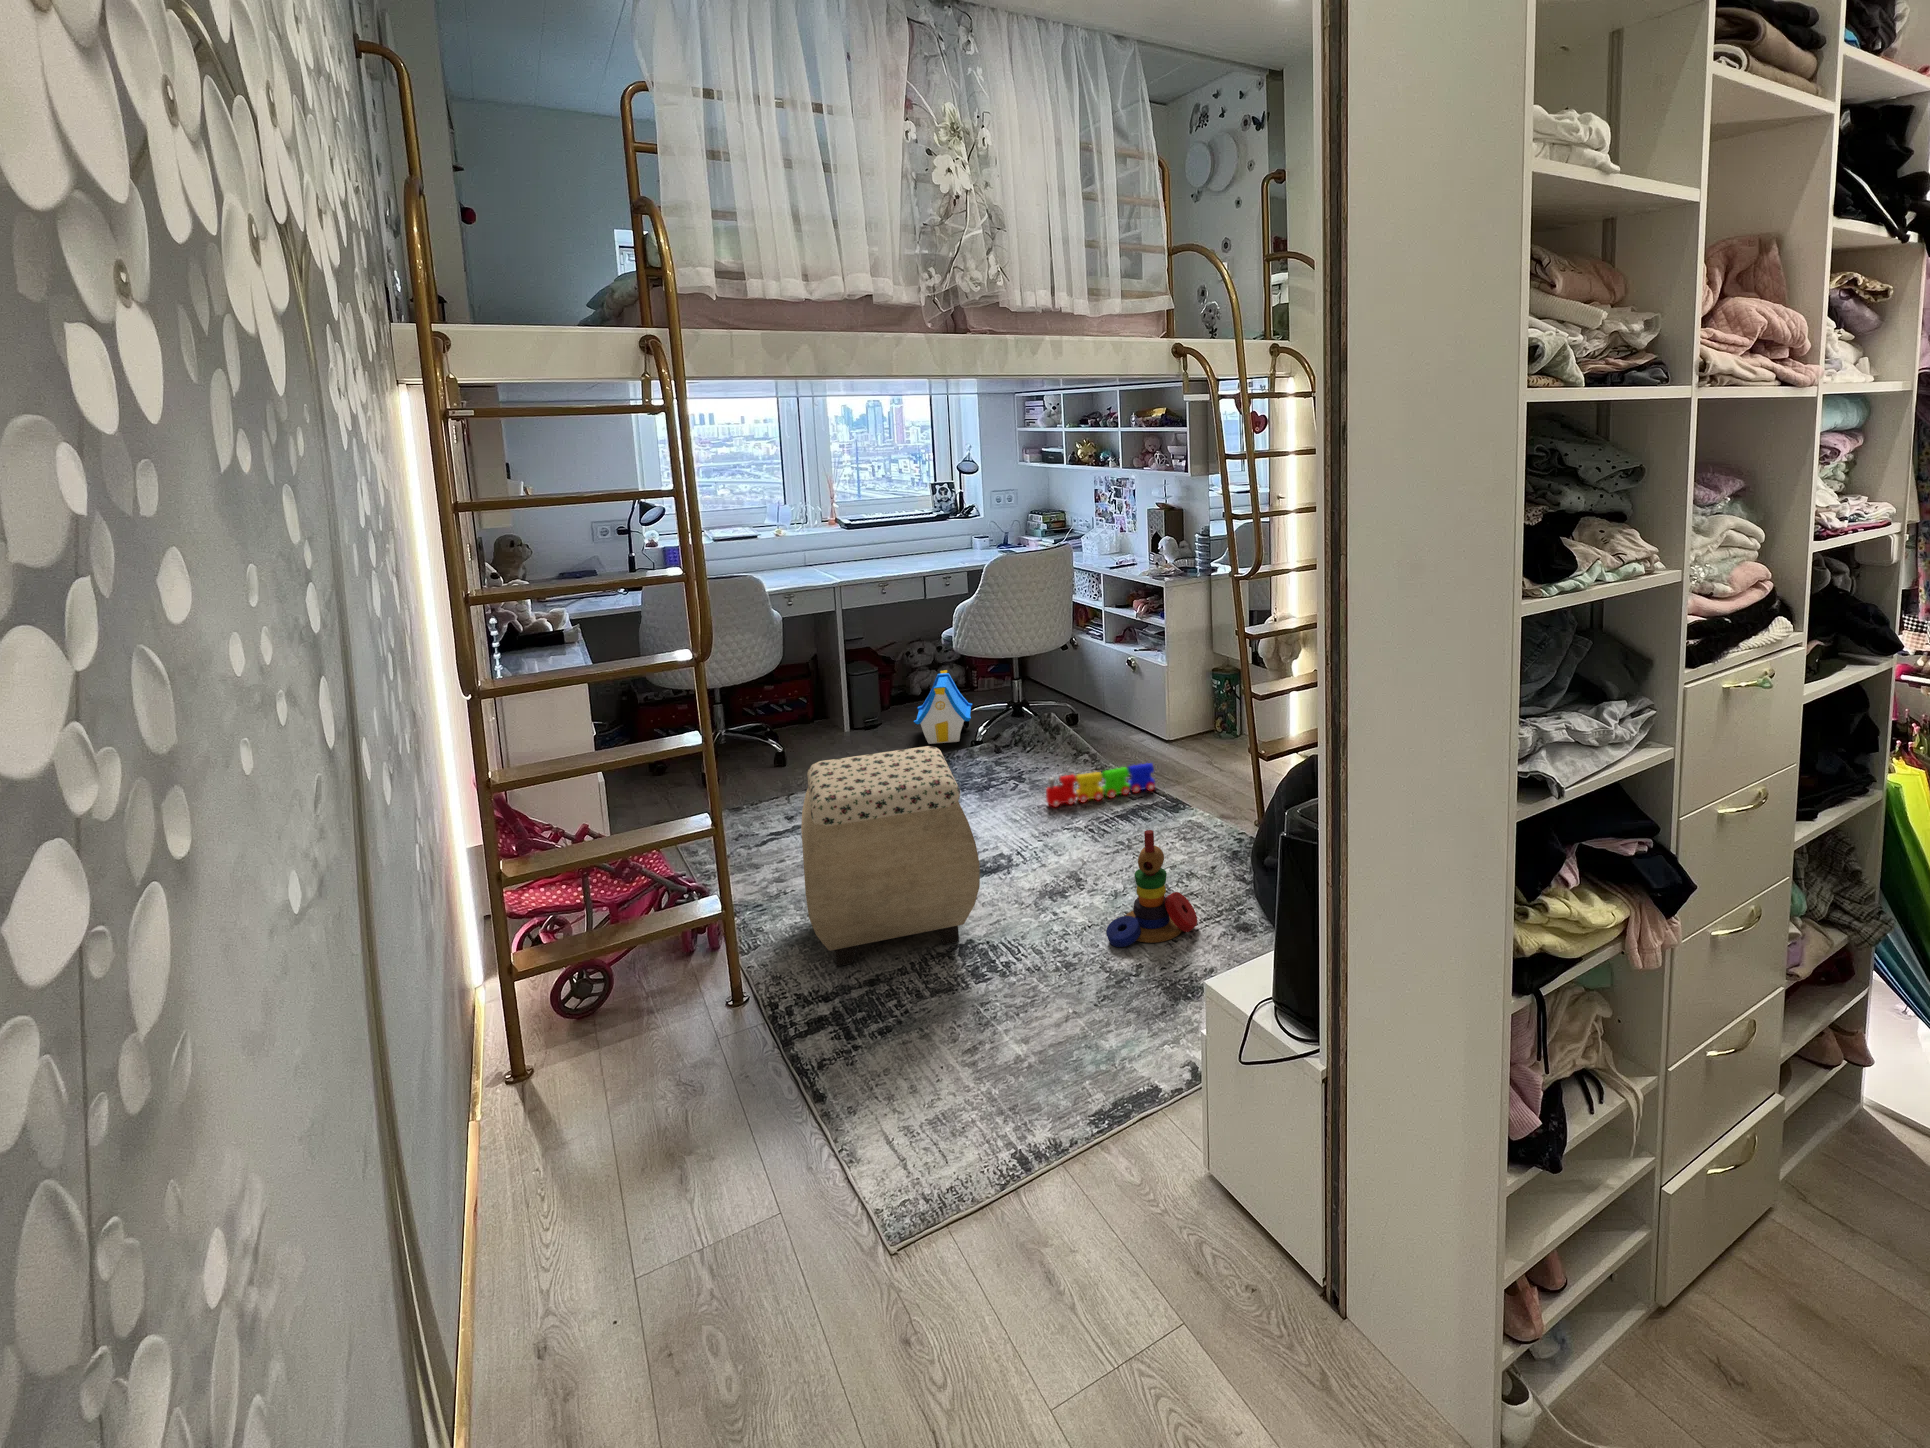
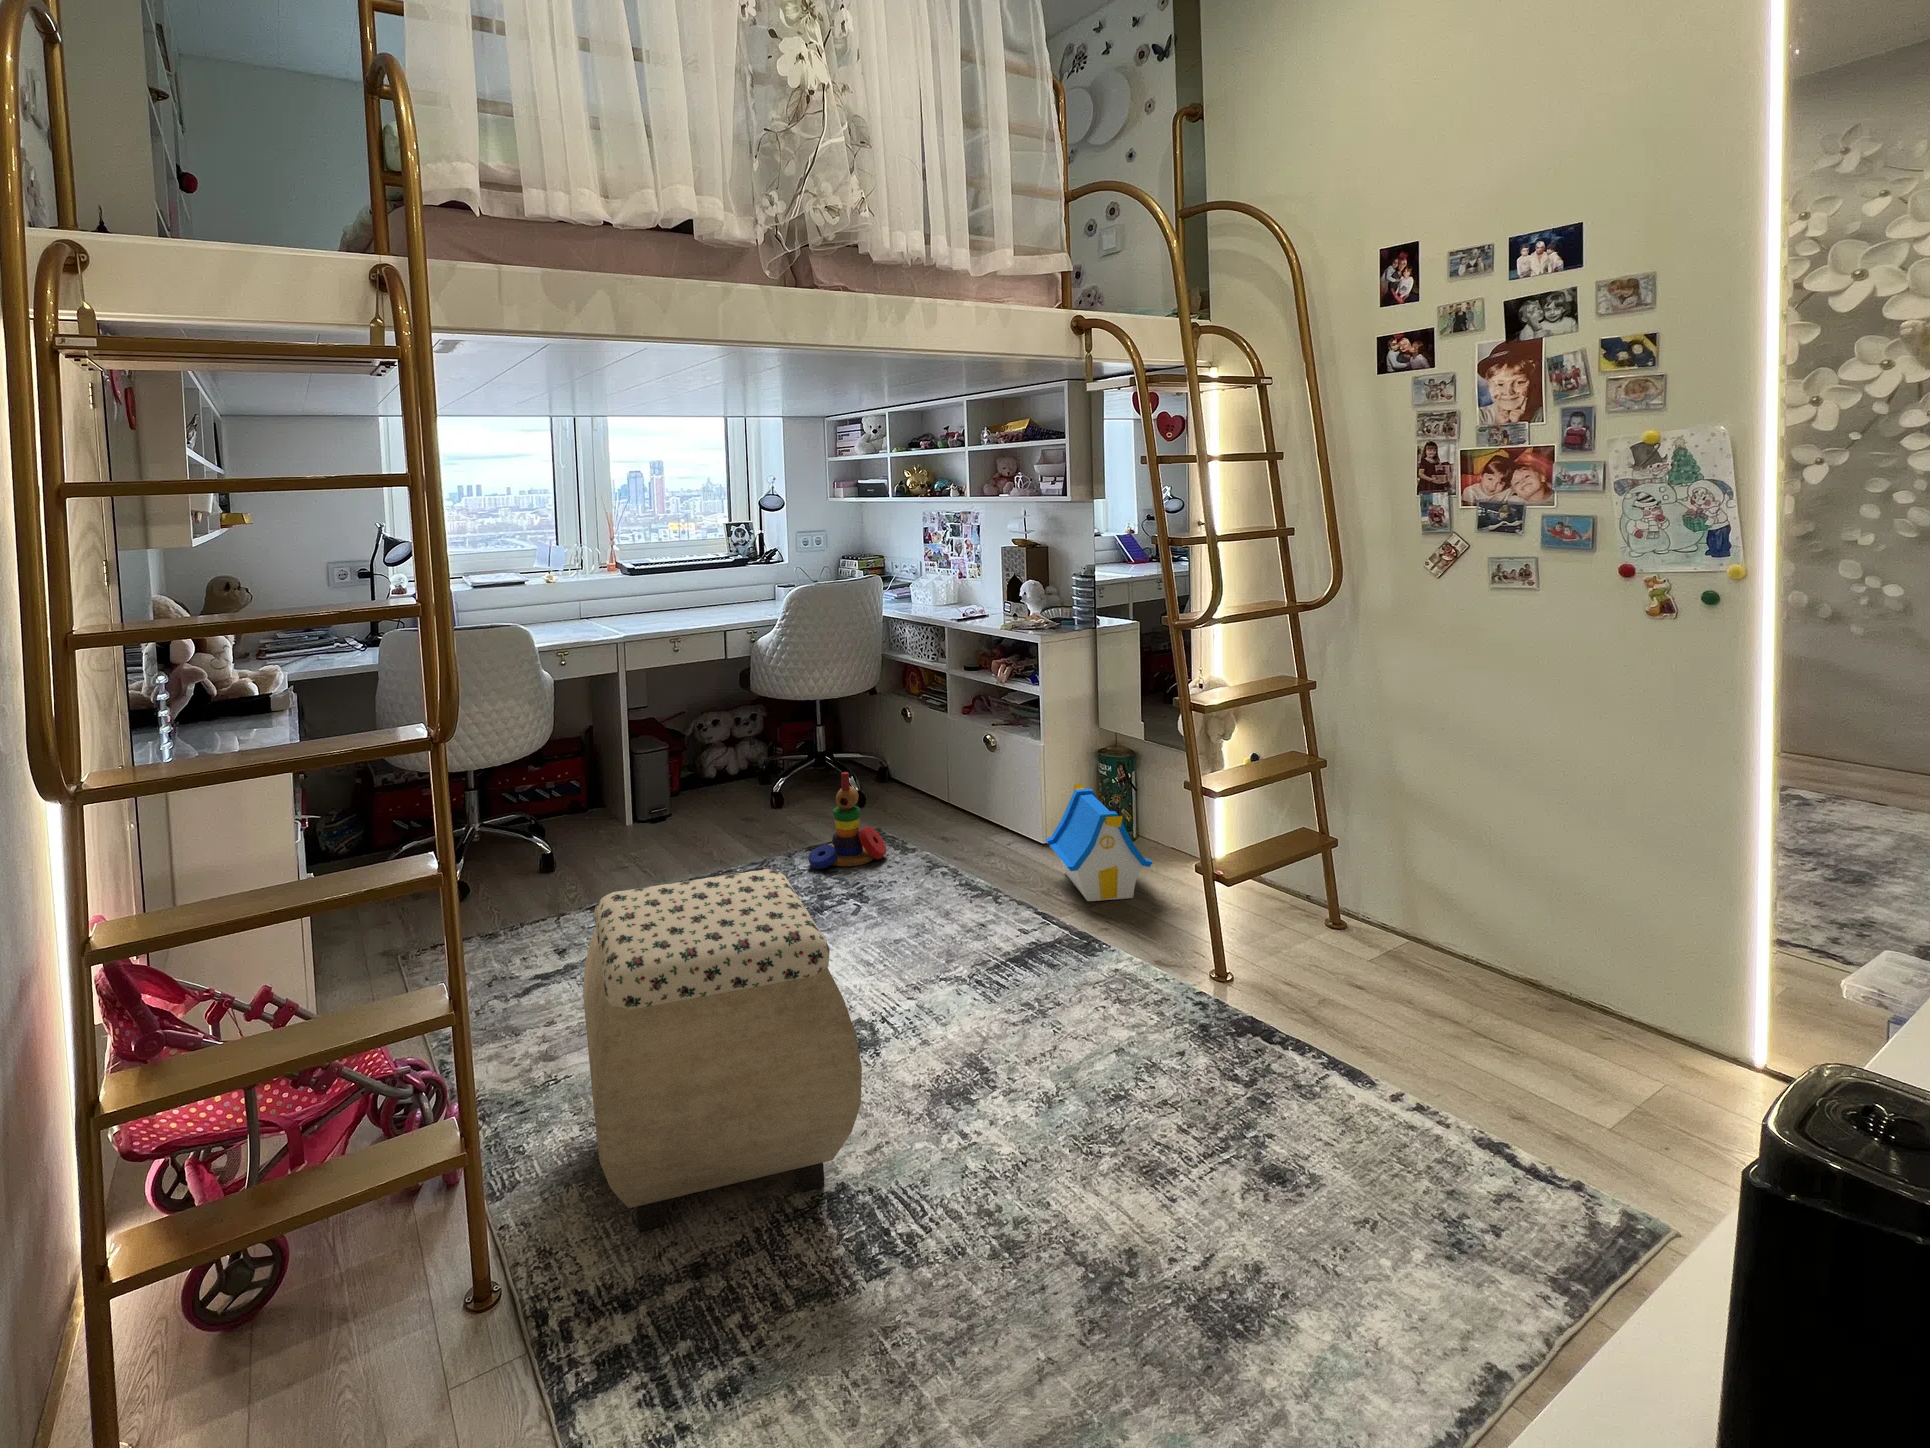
toy house: present [914,670,972,744] -> present [1045,784,1153,901]
toy train: present [1046,763,1155,807] -> none [906,881,1051,944]
stacking toy: present [1106,830,1197,947] -> present [808,772,886,869]

